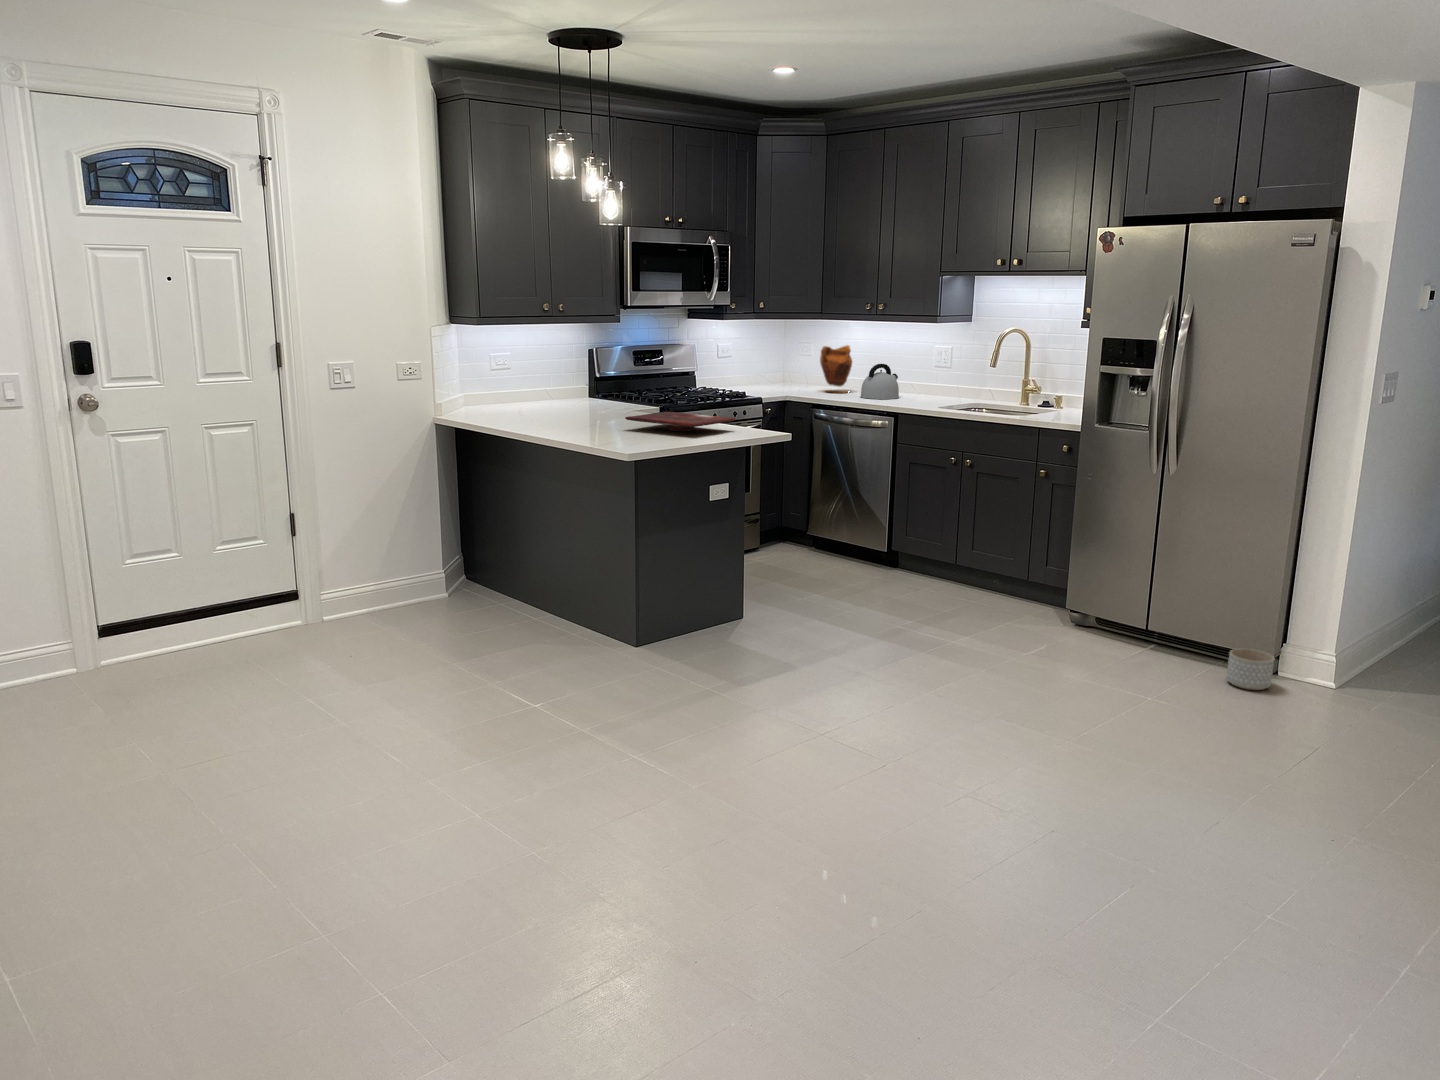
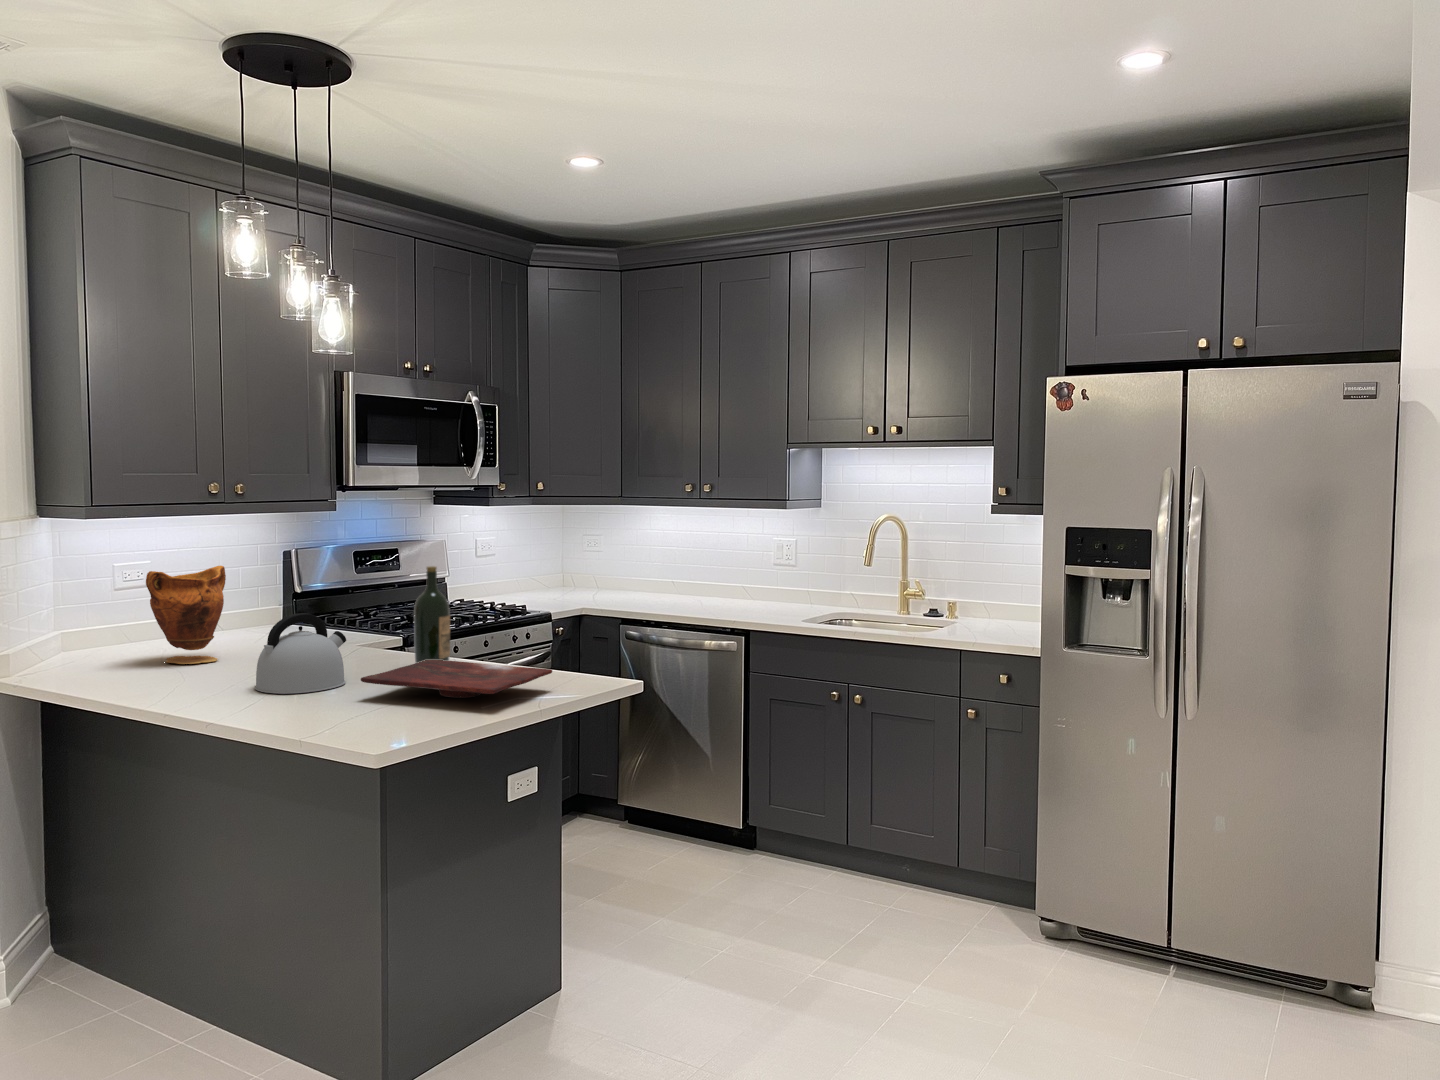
vase: present [820,345,852,393] -> present [146,566,226,664]
wine bottle: none [660,356,682,420] -> present [414,566,450,663]
kettle: present [860,364,899,399] -> present [255,613,346,694]
planter: present [1226,649,1274,690] -> none [1316,977,1387,1048]

